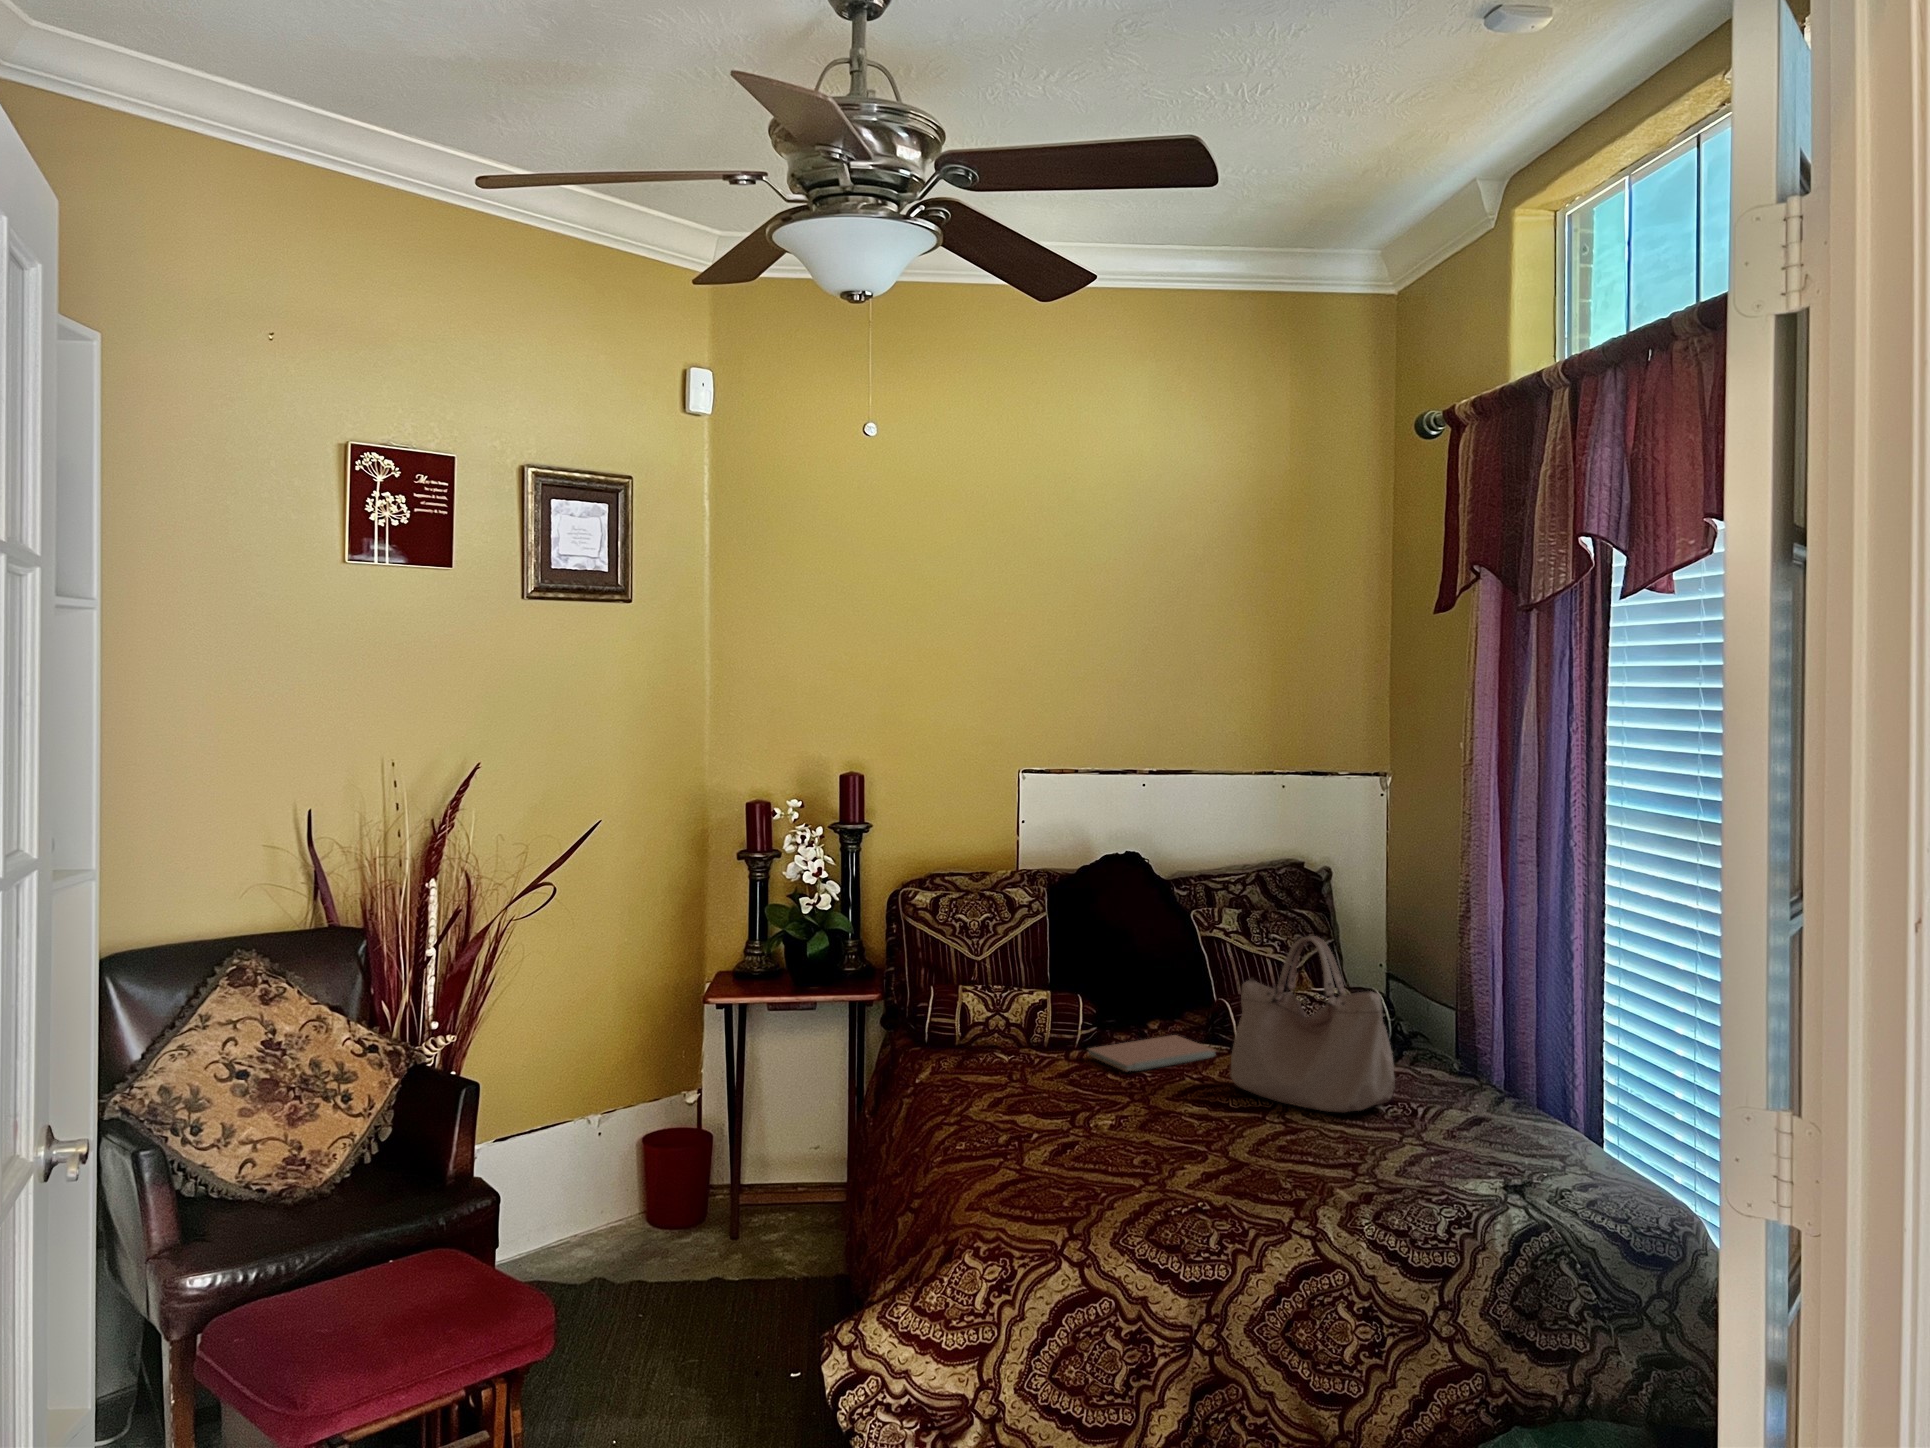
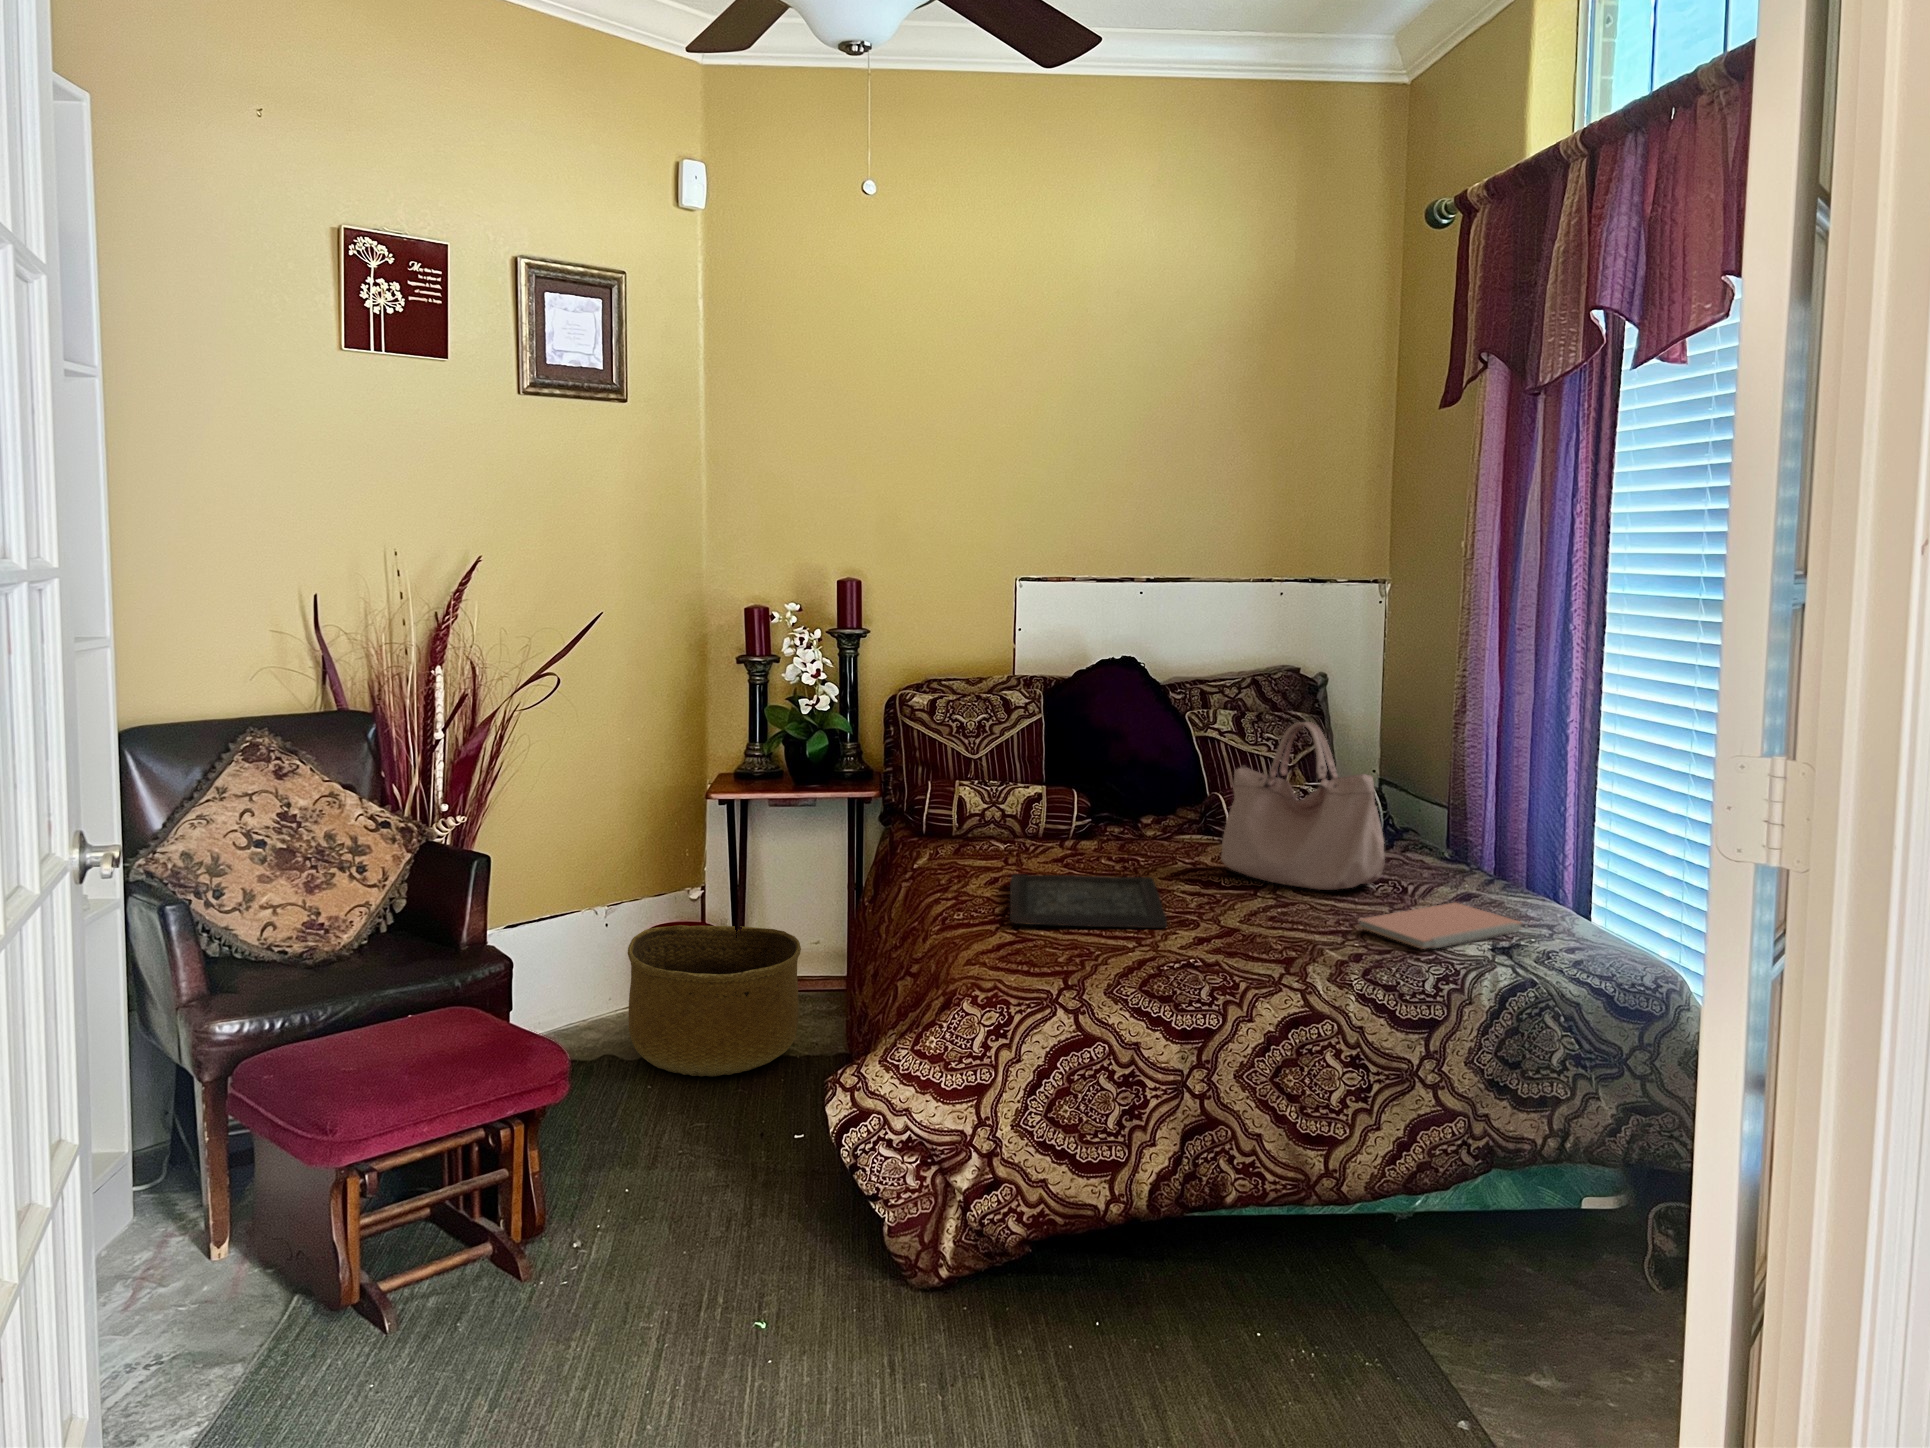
notebook: present [1088,1035,1215,1071] -> present [1358,903,1522,949]
tray: none [1015,1095,1175,1161] -> present [1010,874,1167,928]
basket: none [621,1137,802,1305] -> present [628,925,801,1077]

